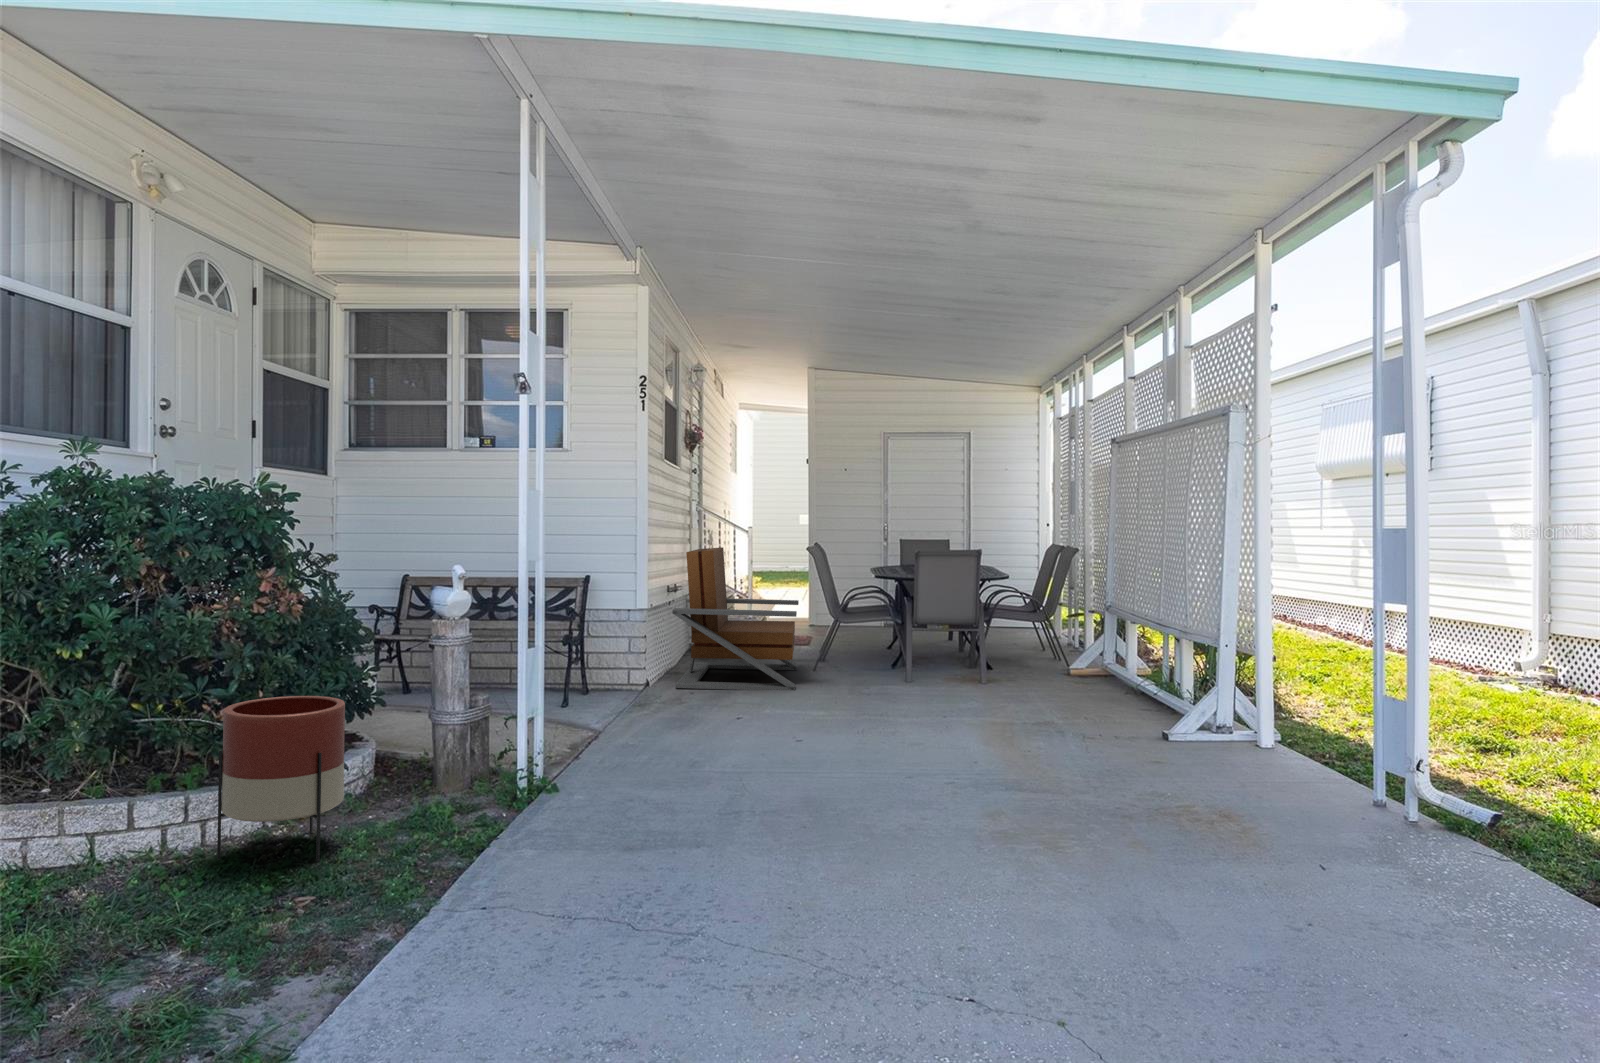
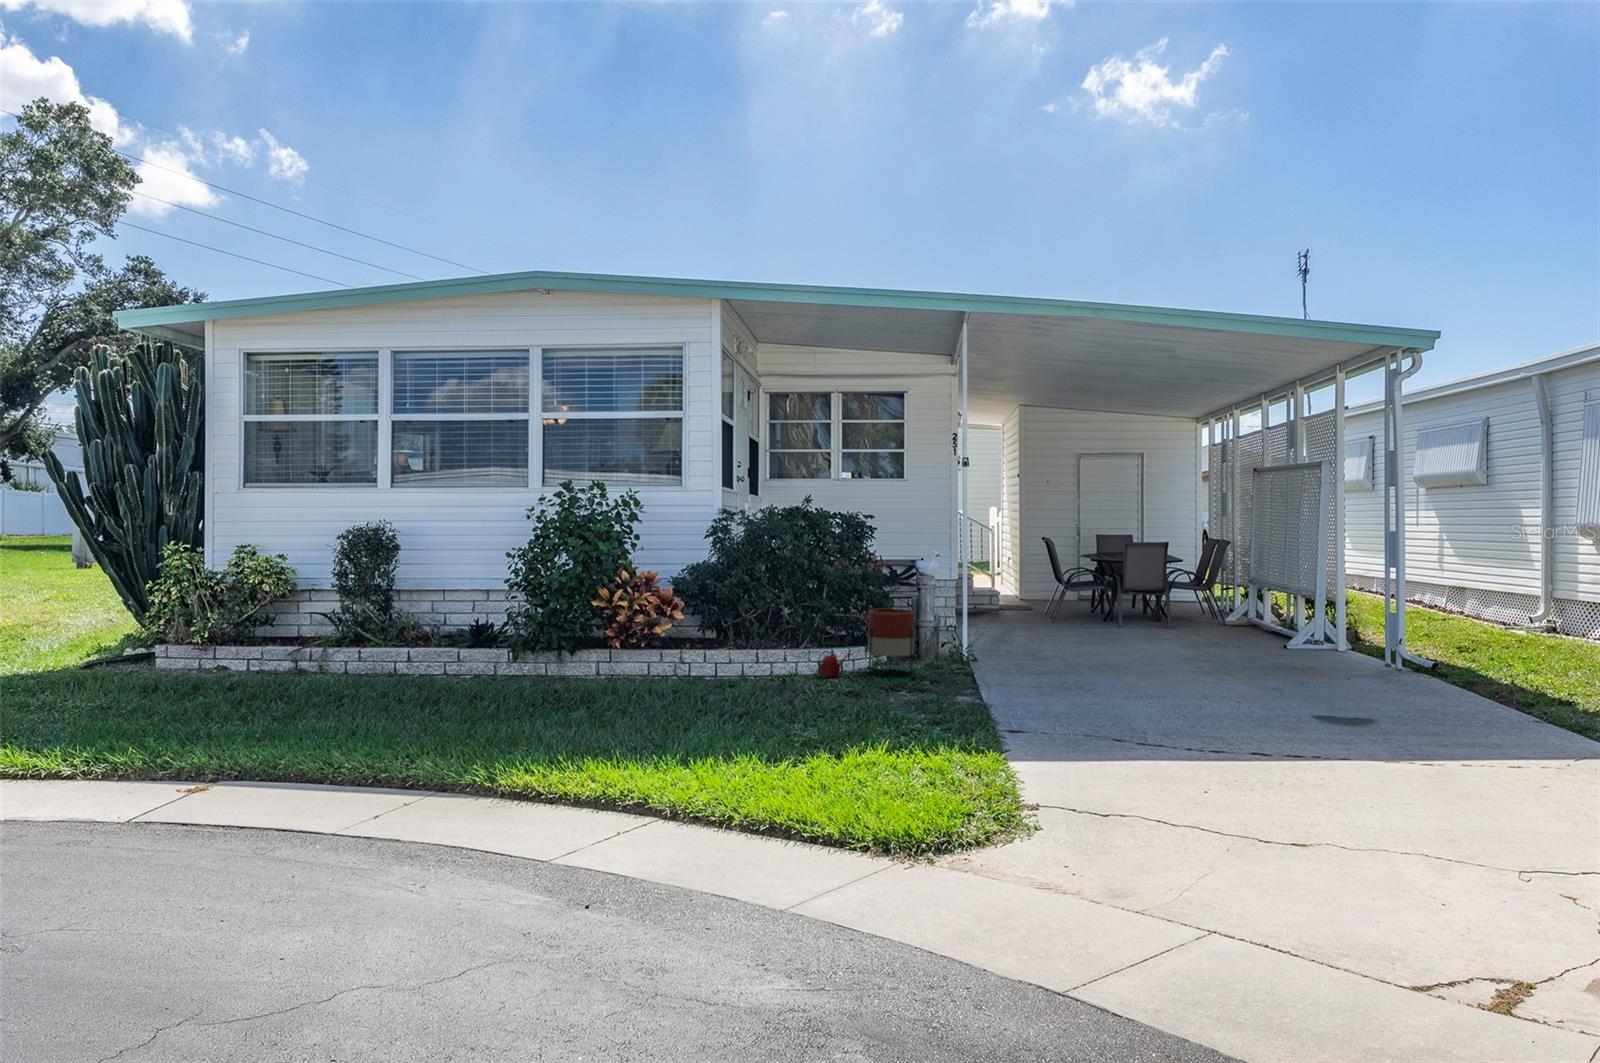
lounge chair: present [672,547,799,691] -> none [968,541,1052,630]
watering can: none [49,813,165,885] -> present [818,651,850,678]

